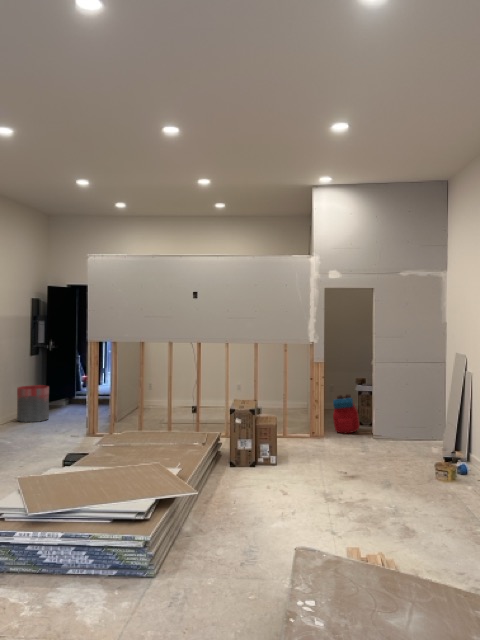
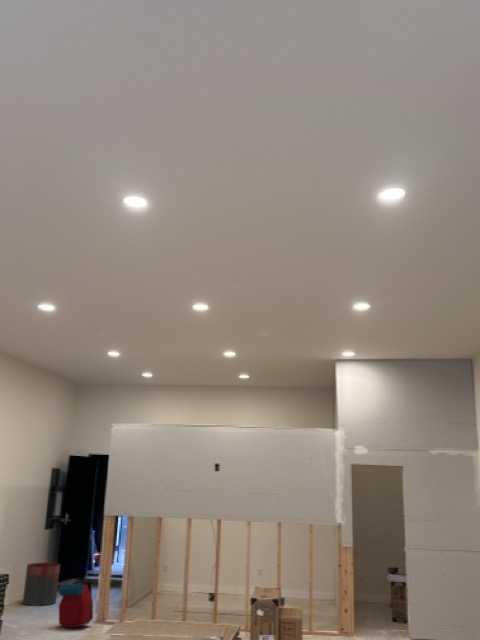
backpack: present [333,395,360,433] -> present [59,579,93,628]

